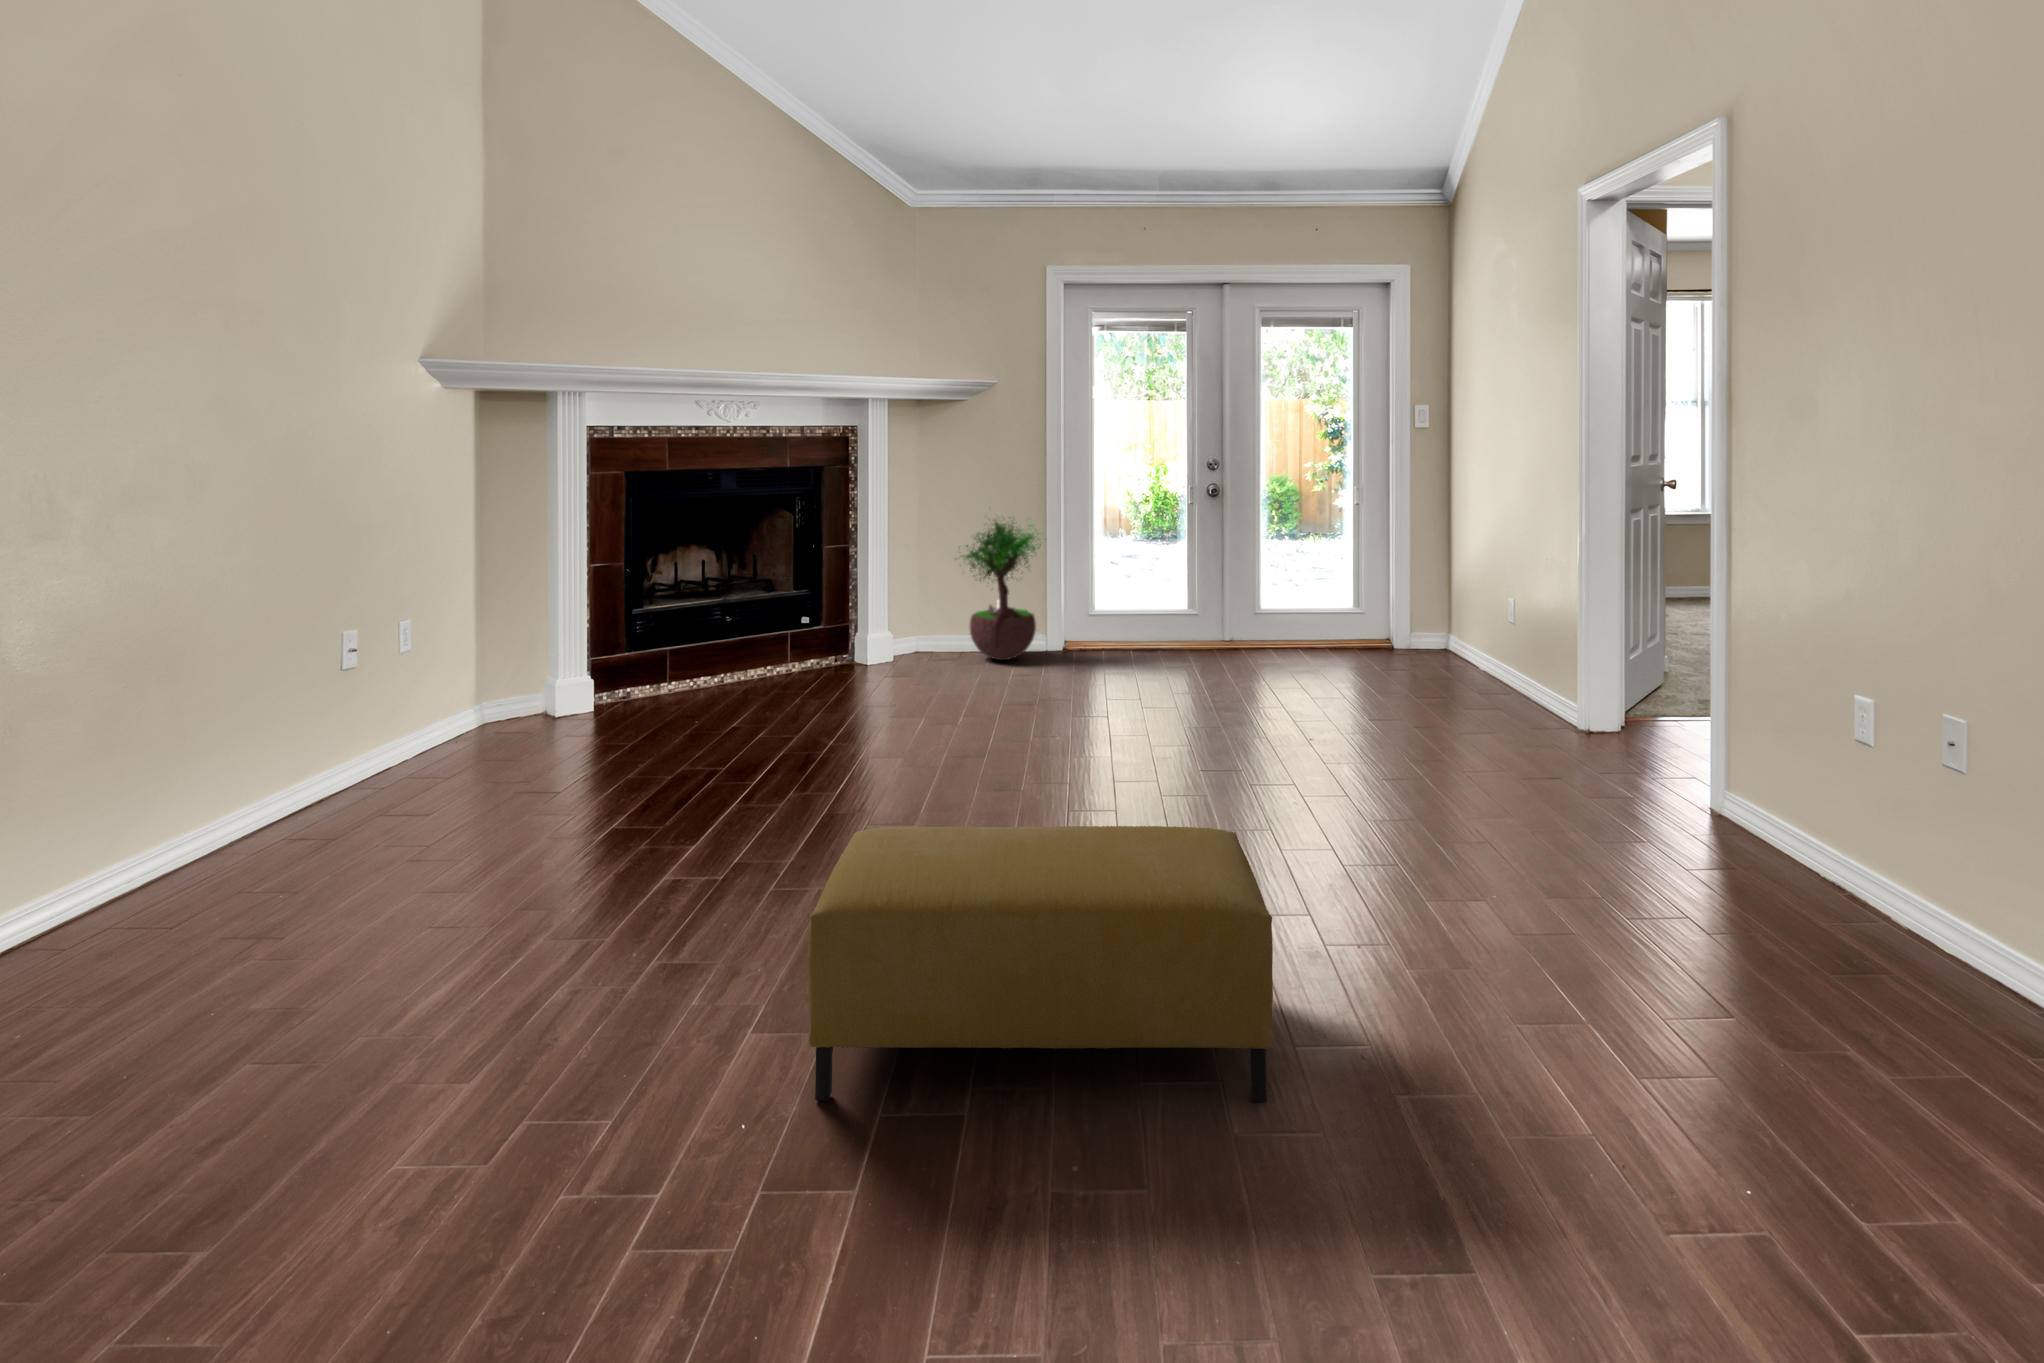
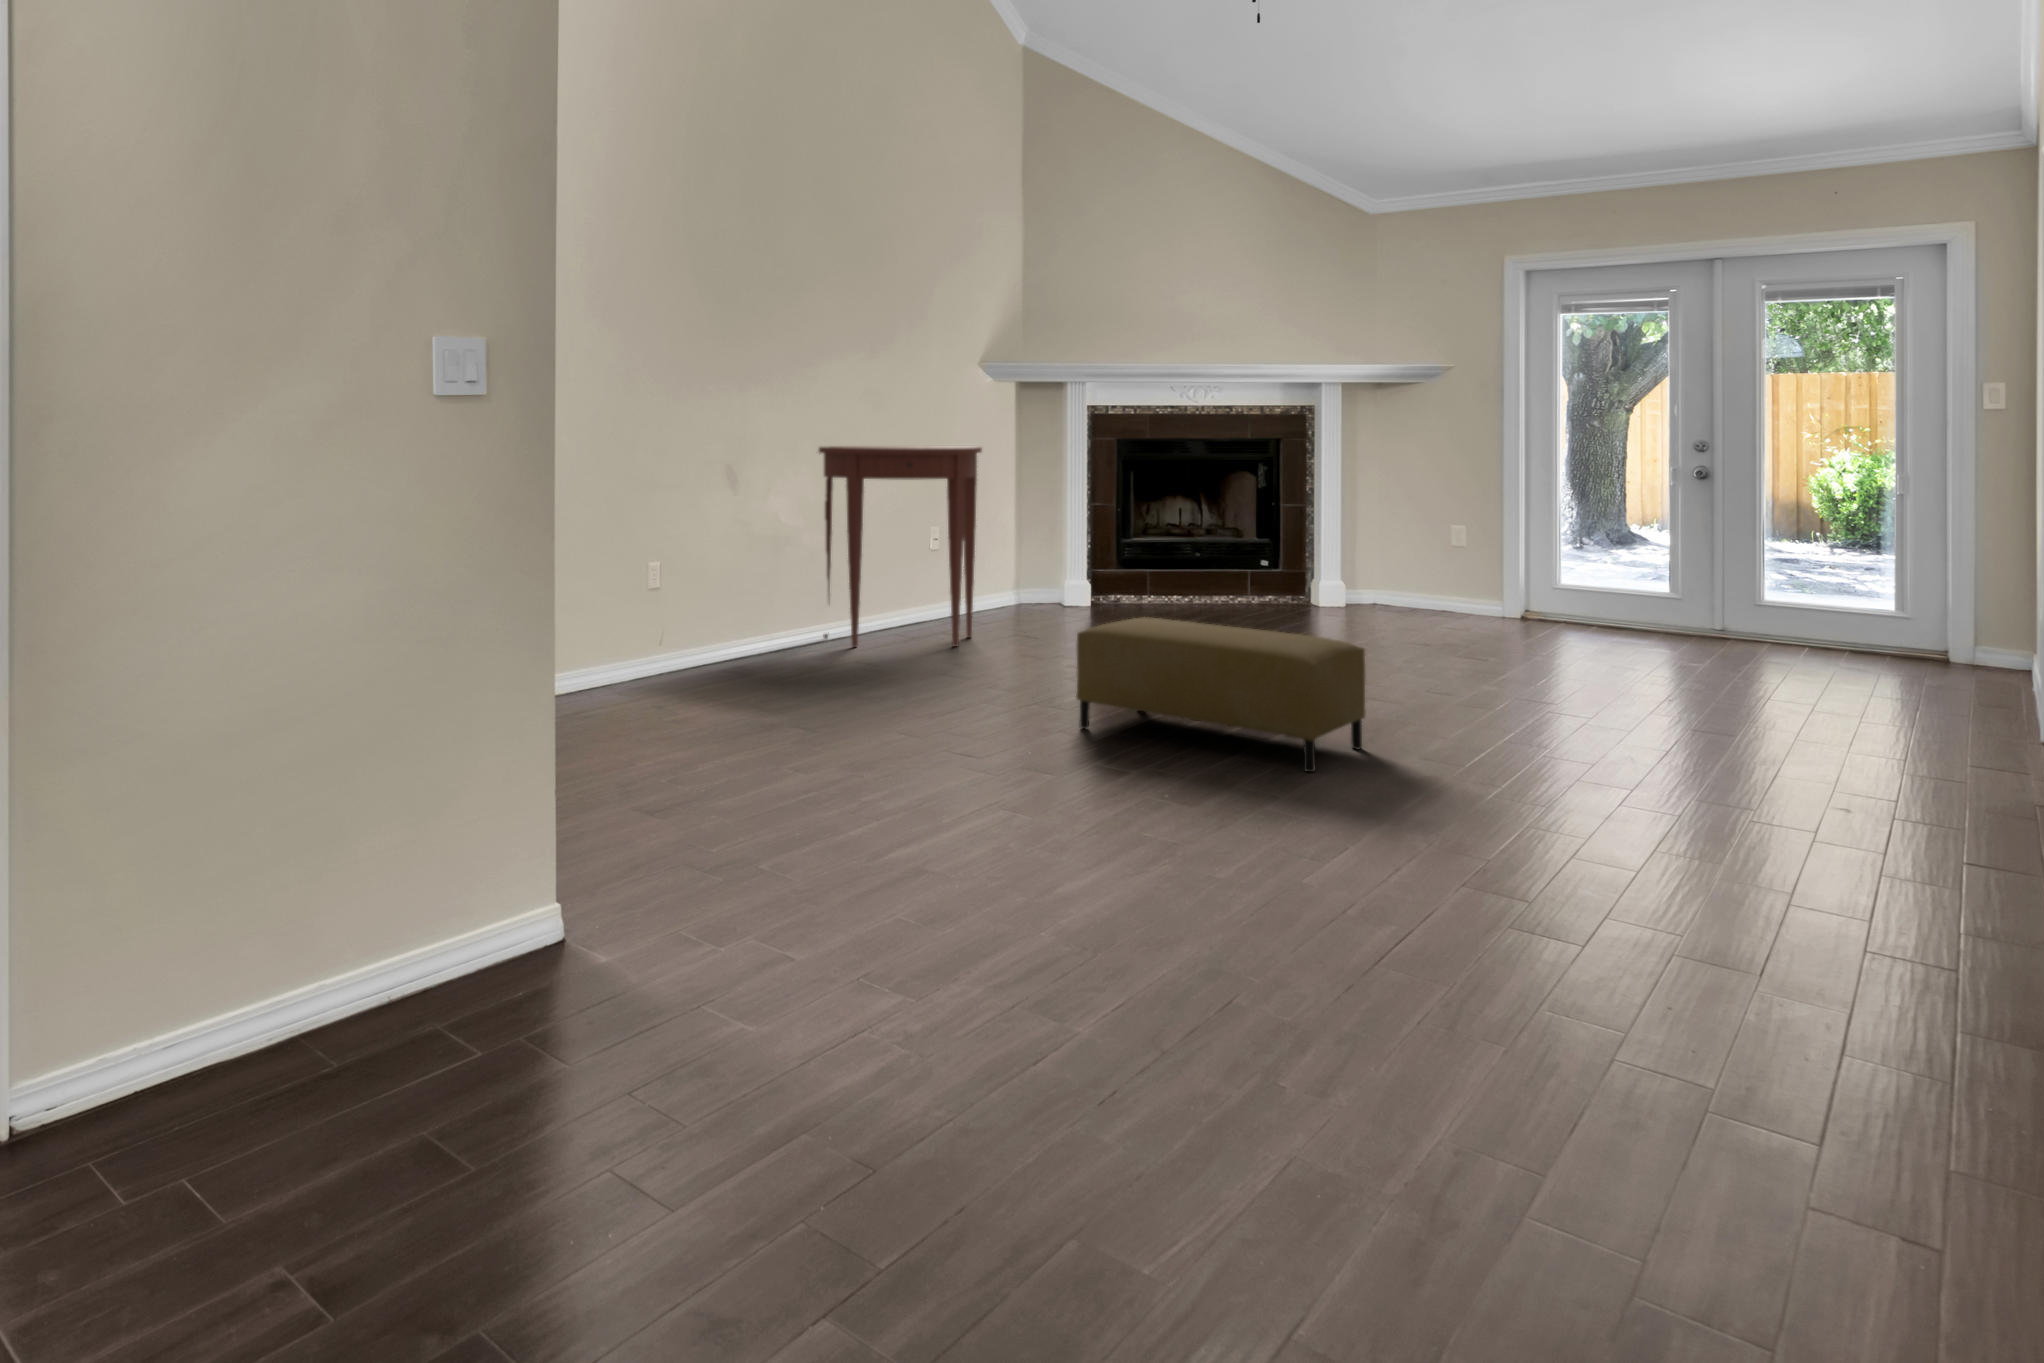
console table: none [84,507,463,932] -> present [819,446,982,647]
potted tree: present [955,517,1046,660] -> none [1397,477,1488,617]

